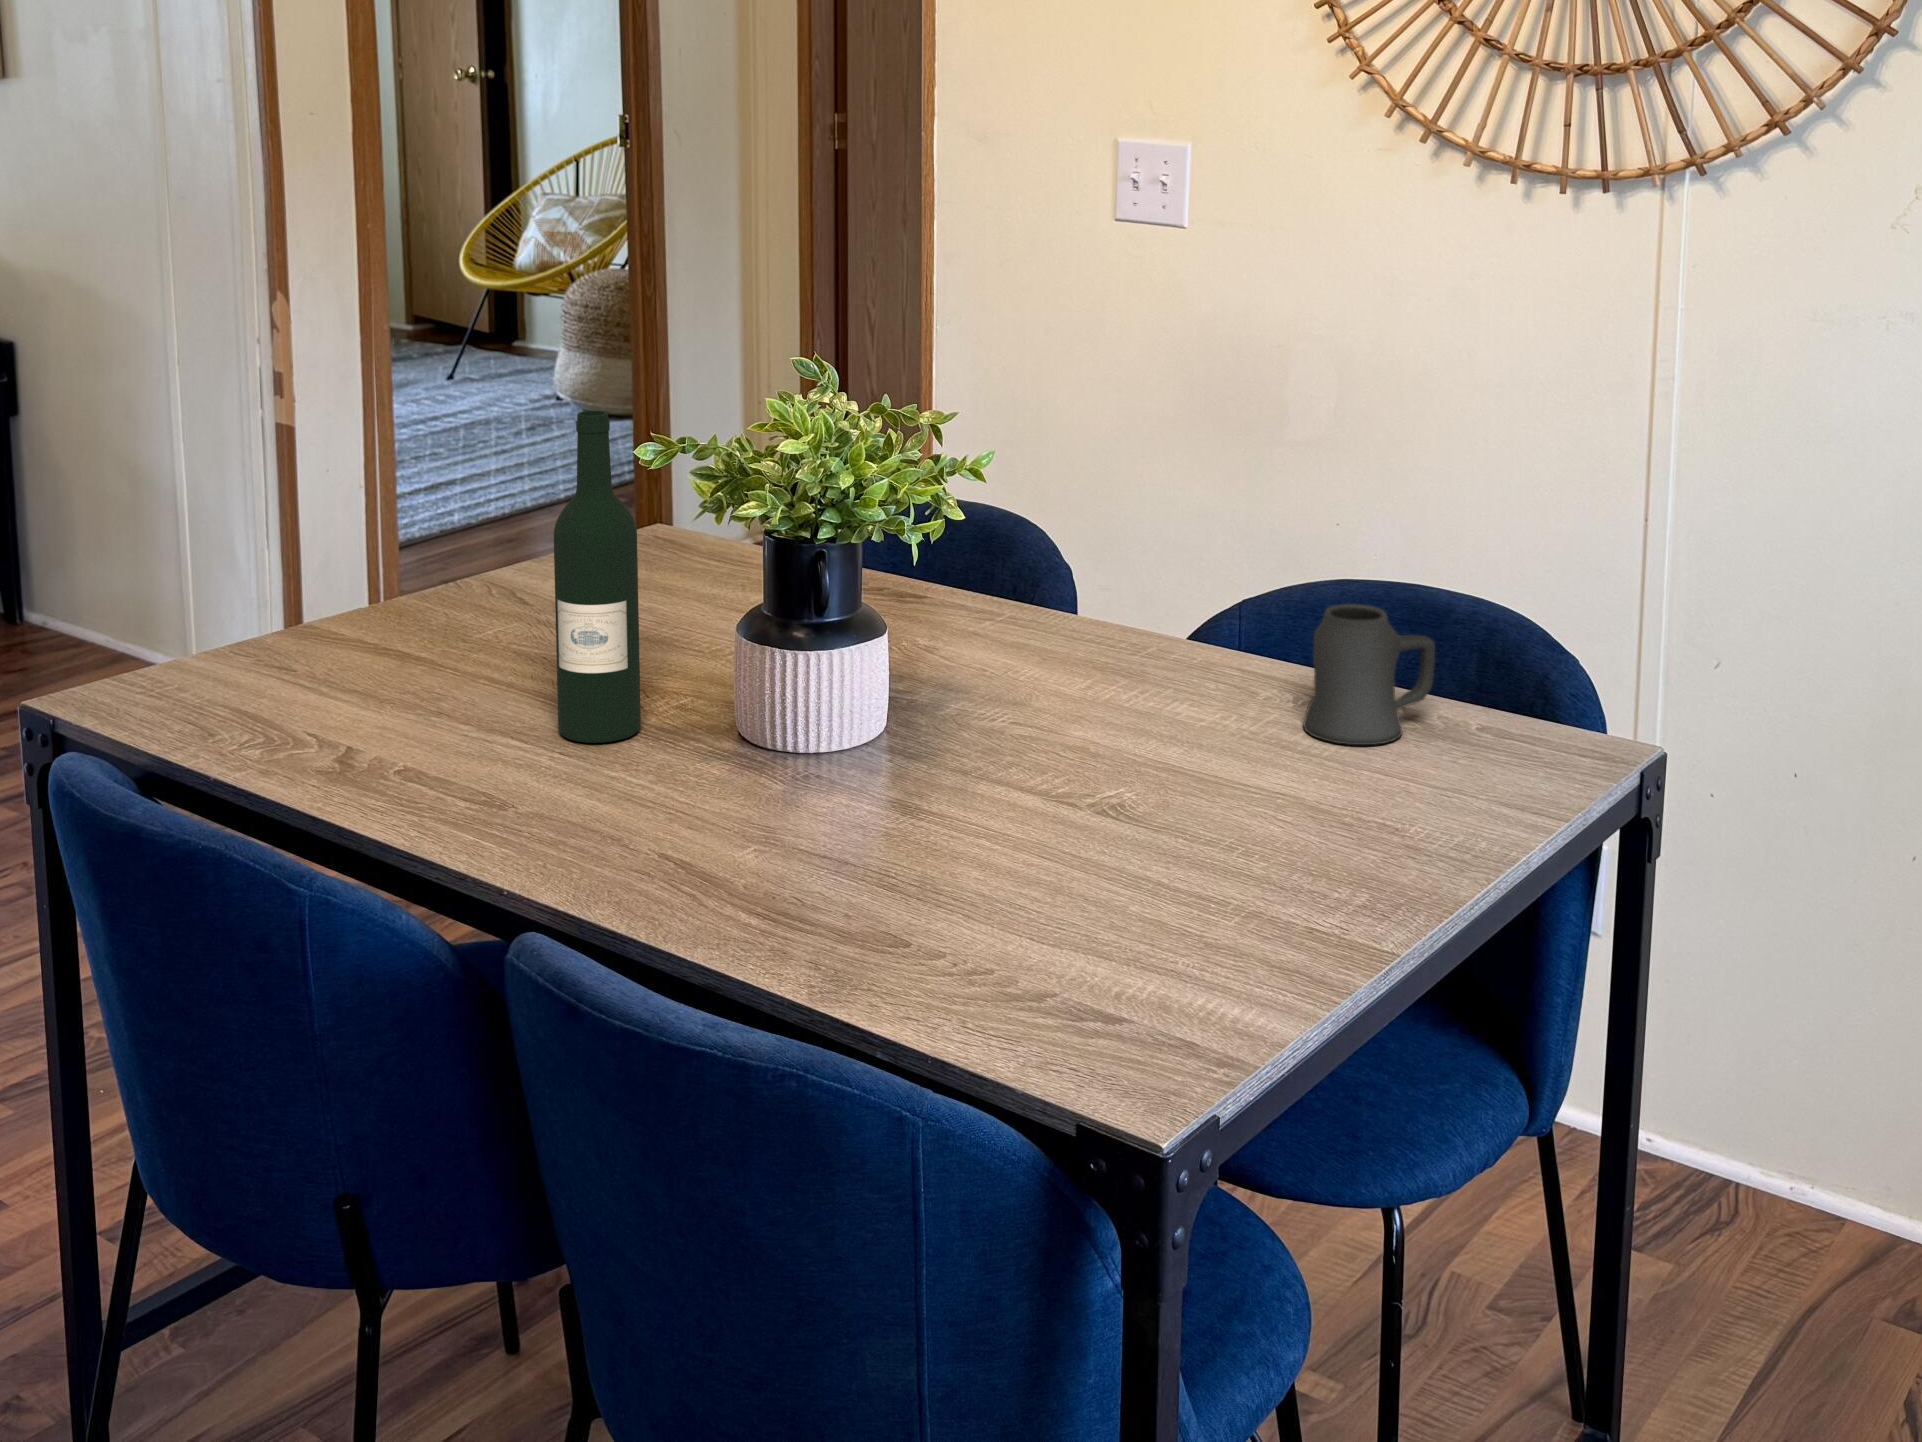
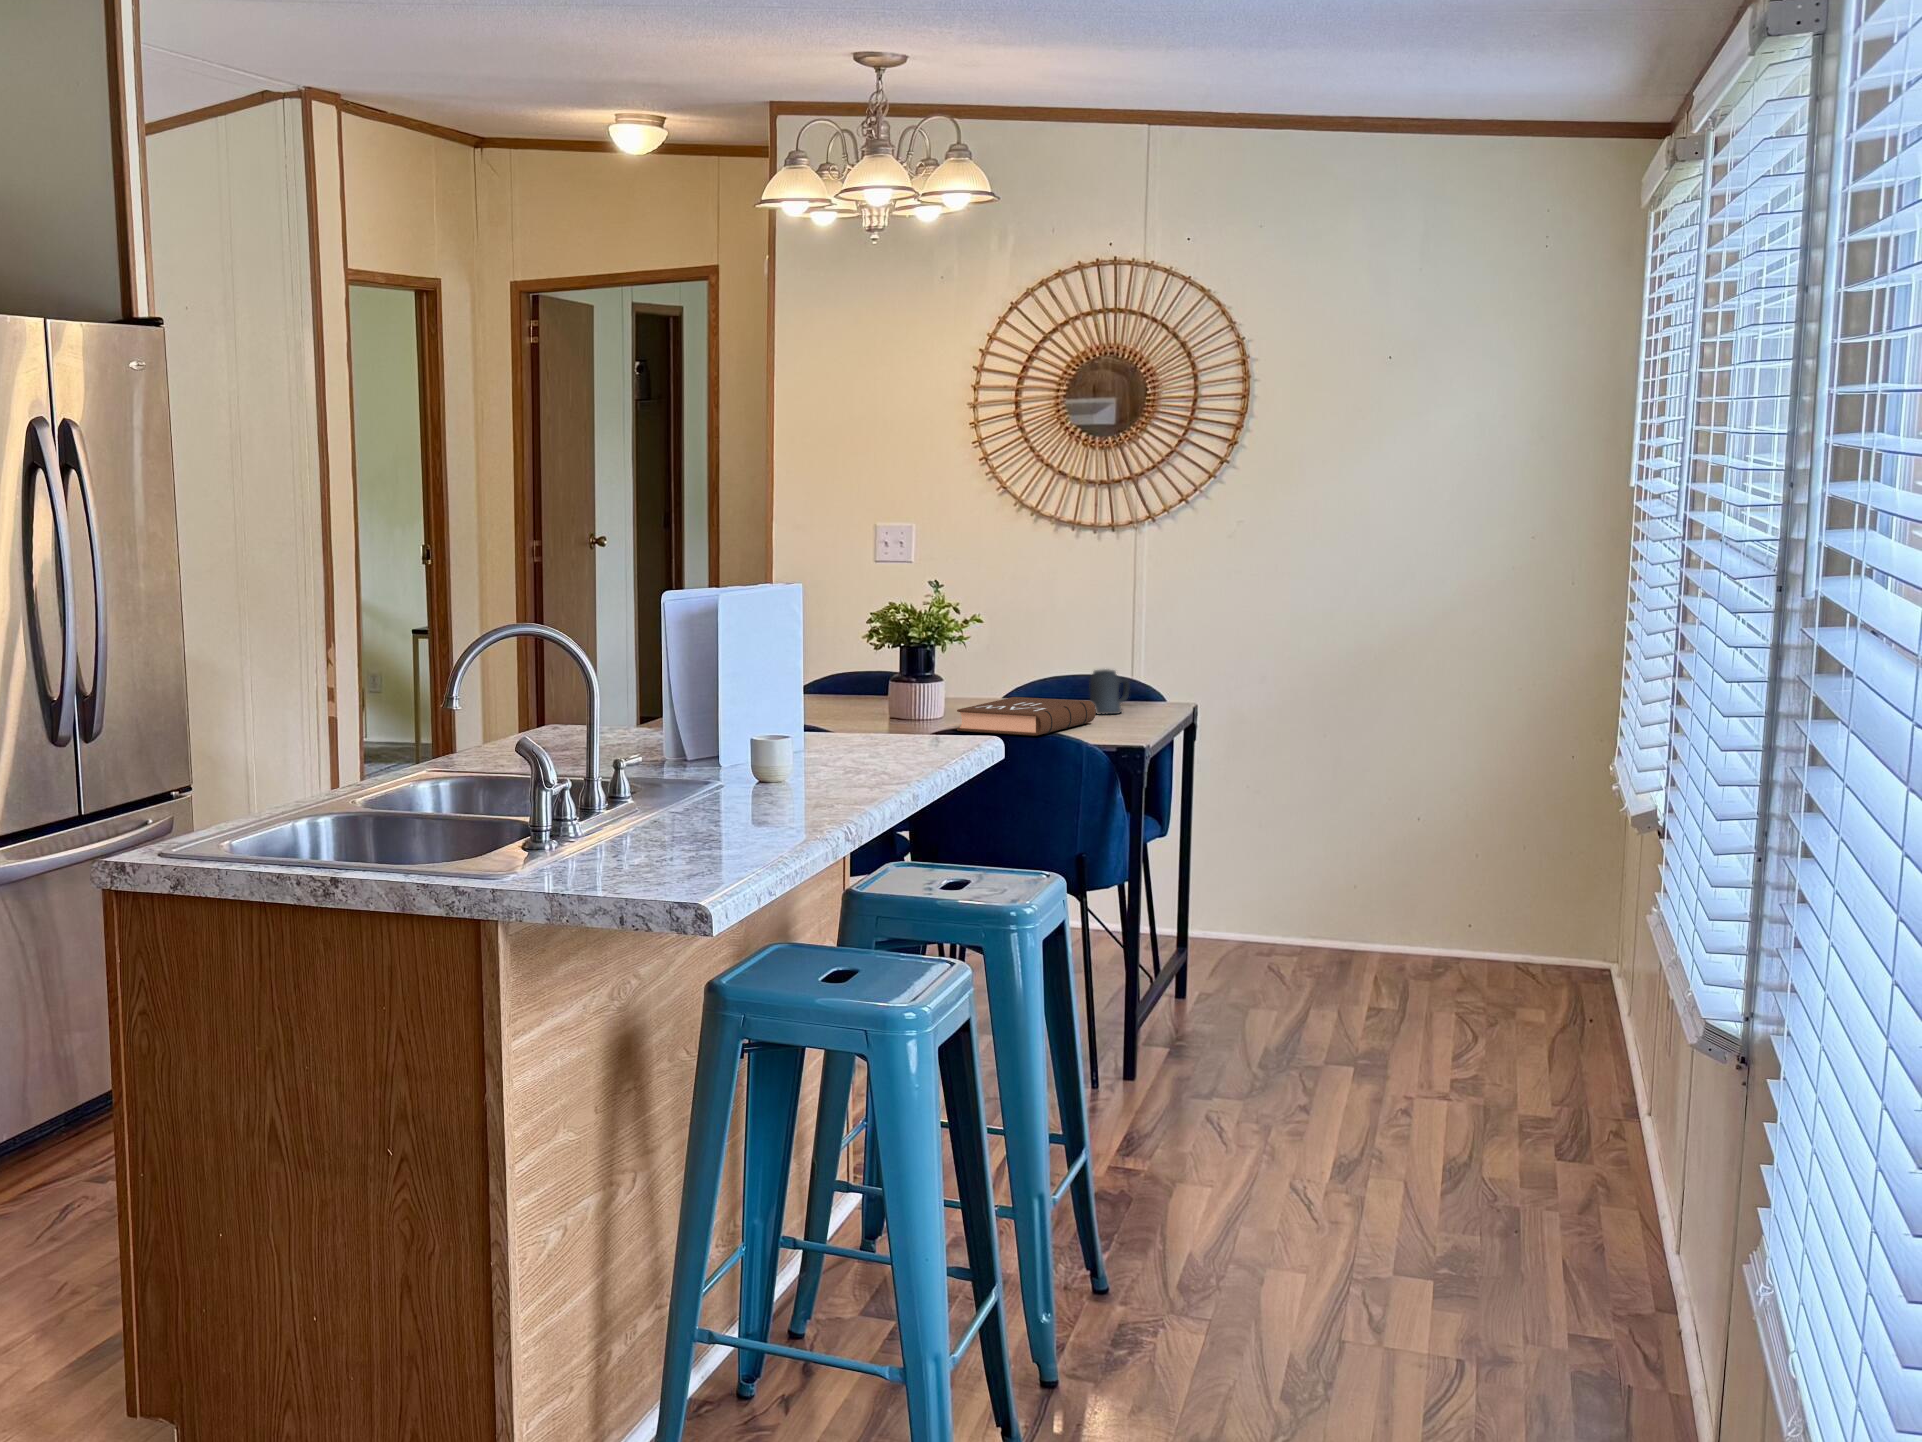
wine bottle: present [554,411,641,743] -> none [845,613,876,731]
book: none [796,669,1240,872] -> present [957,697,1096,736]

